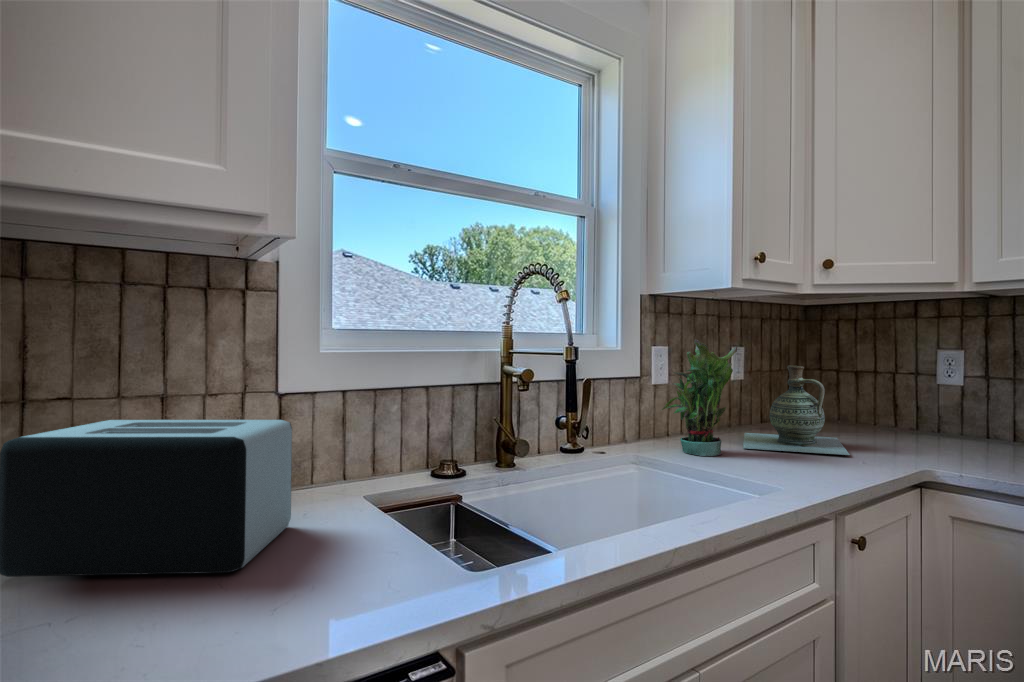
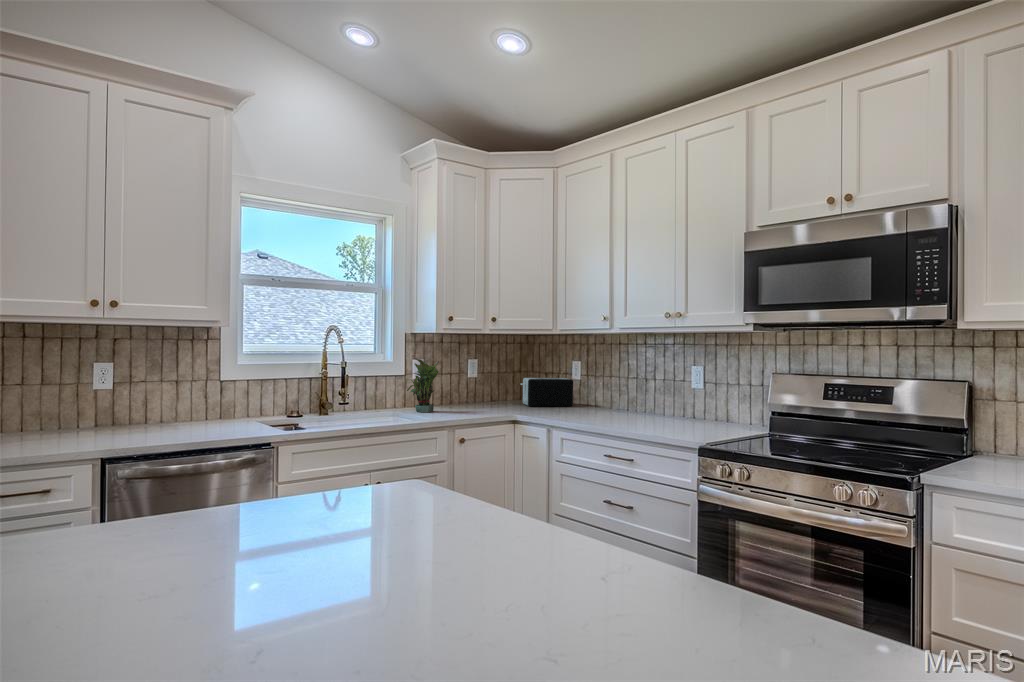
ceramic jug: present [743,365,850,455] -> none [448,370,503,411]
toaster: present [0,420,292,577] -> present [521,378,573,406]

